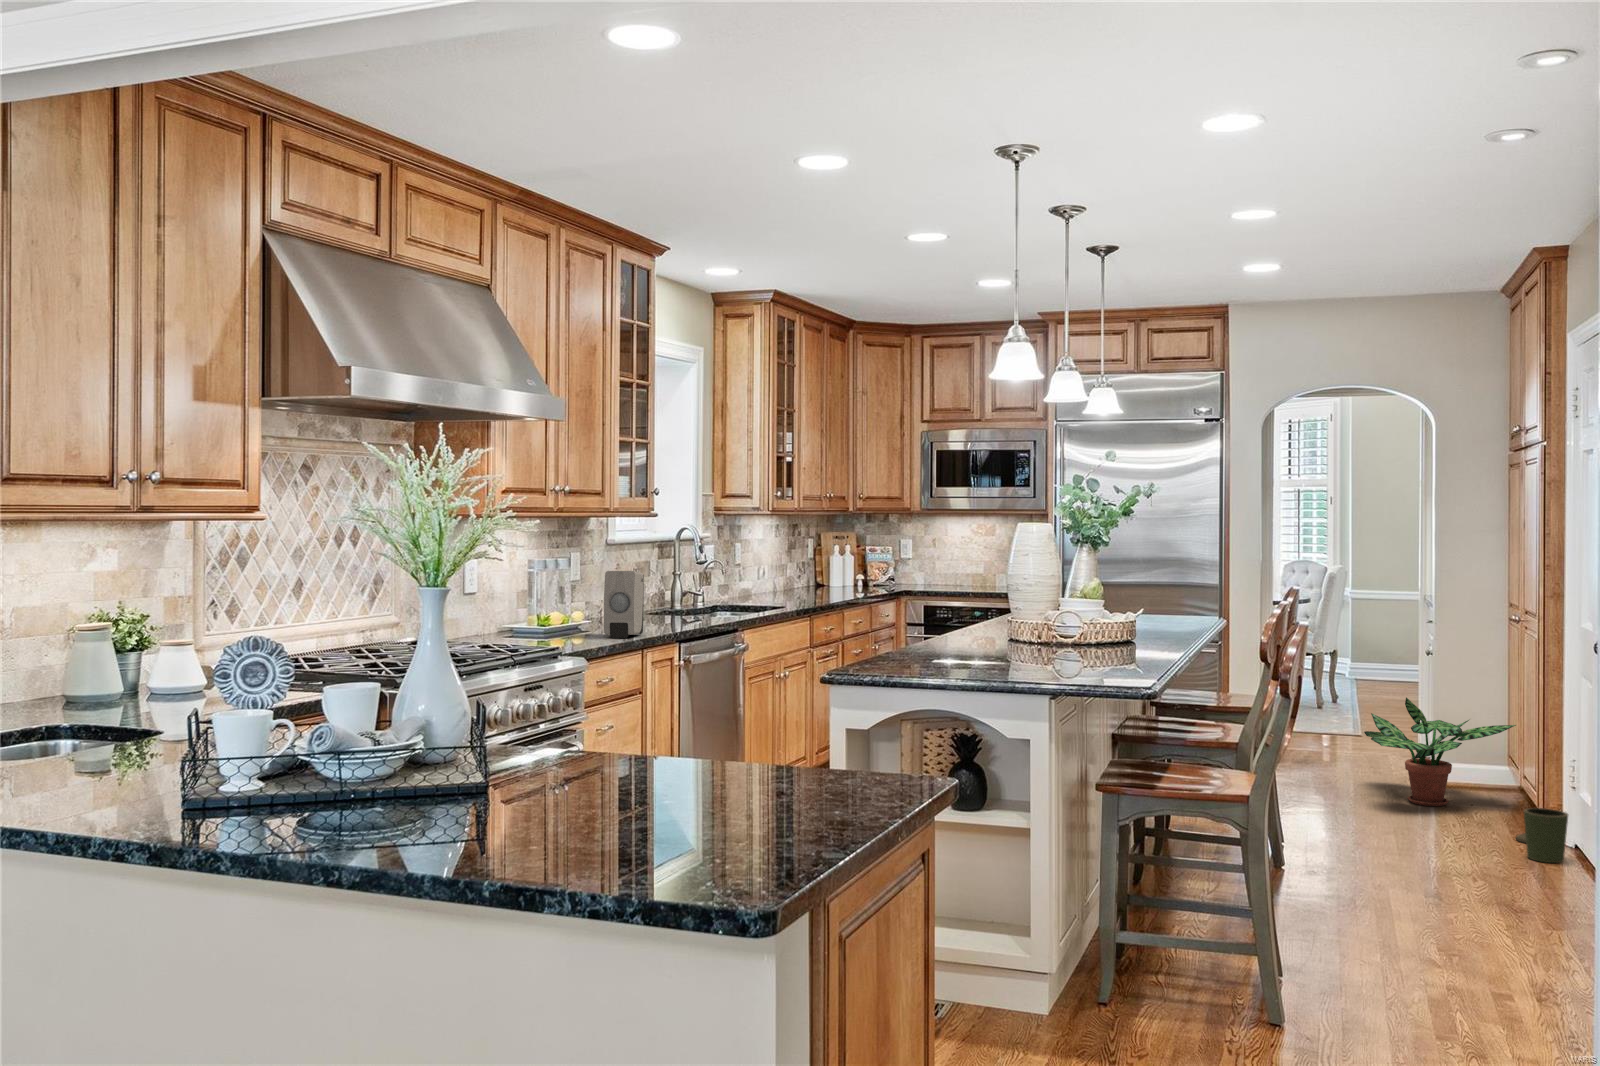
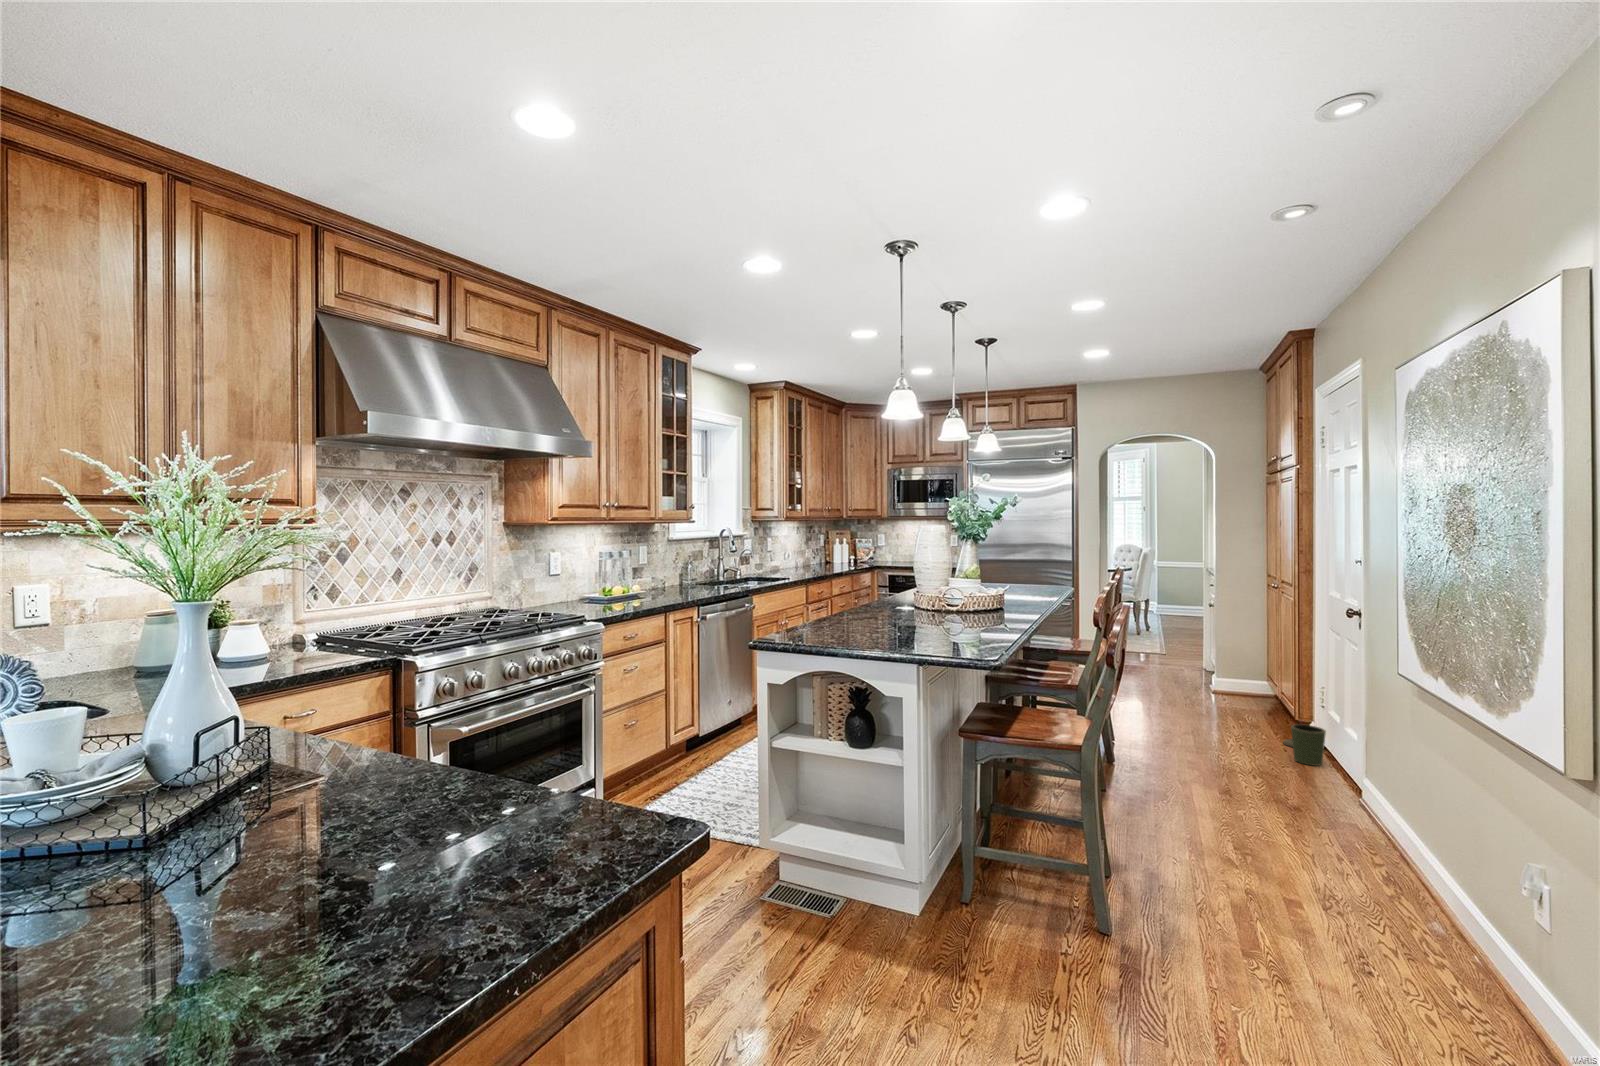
soap dispenser: present [604,571,644,638] -> none [643,560,673,604]
potted plant: present [1364,698,1516,806] -> none [1171,639,1281,713]

